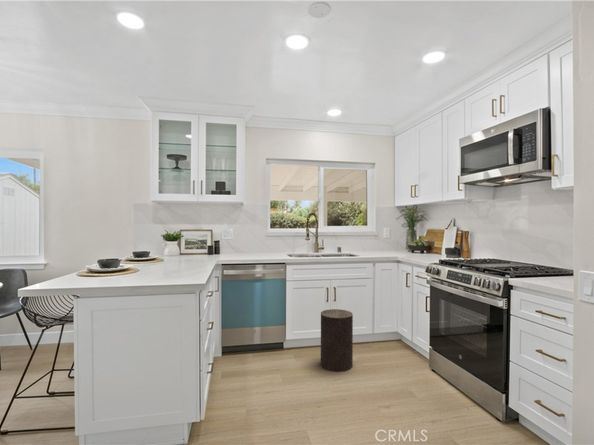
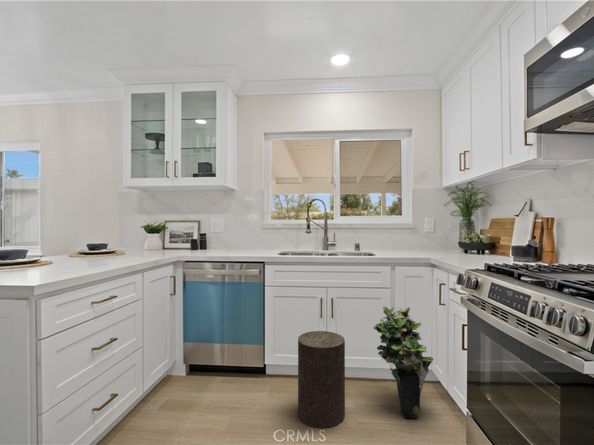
potted plant: none [365,290,404,360] -> present [373,306,433,418]

